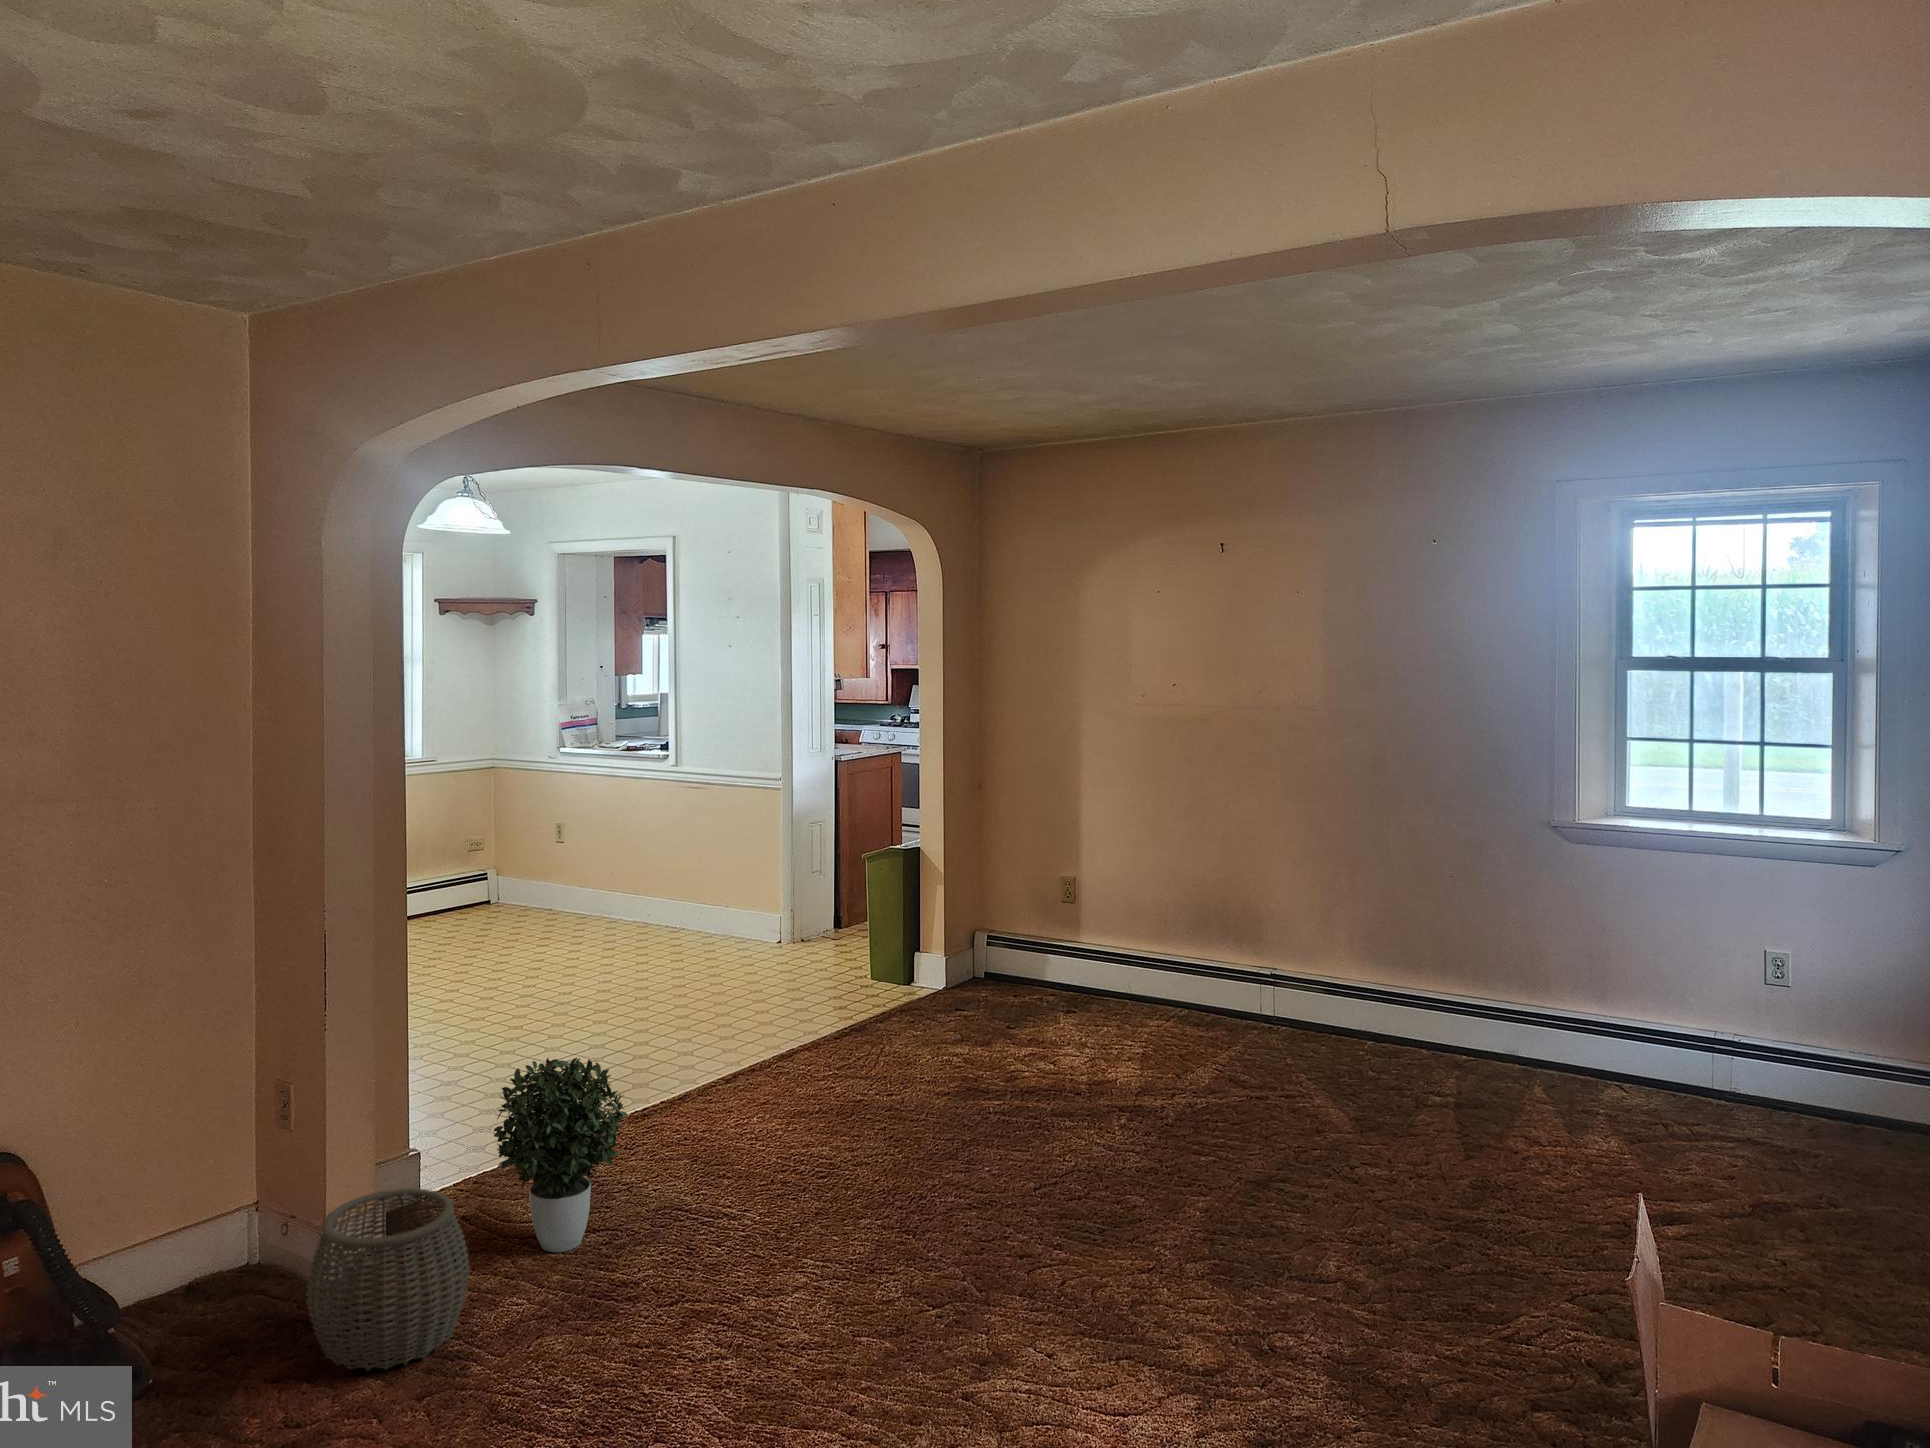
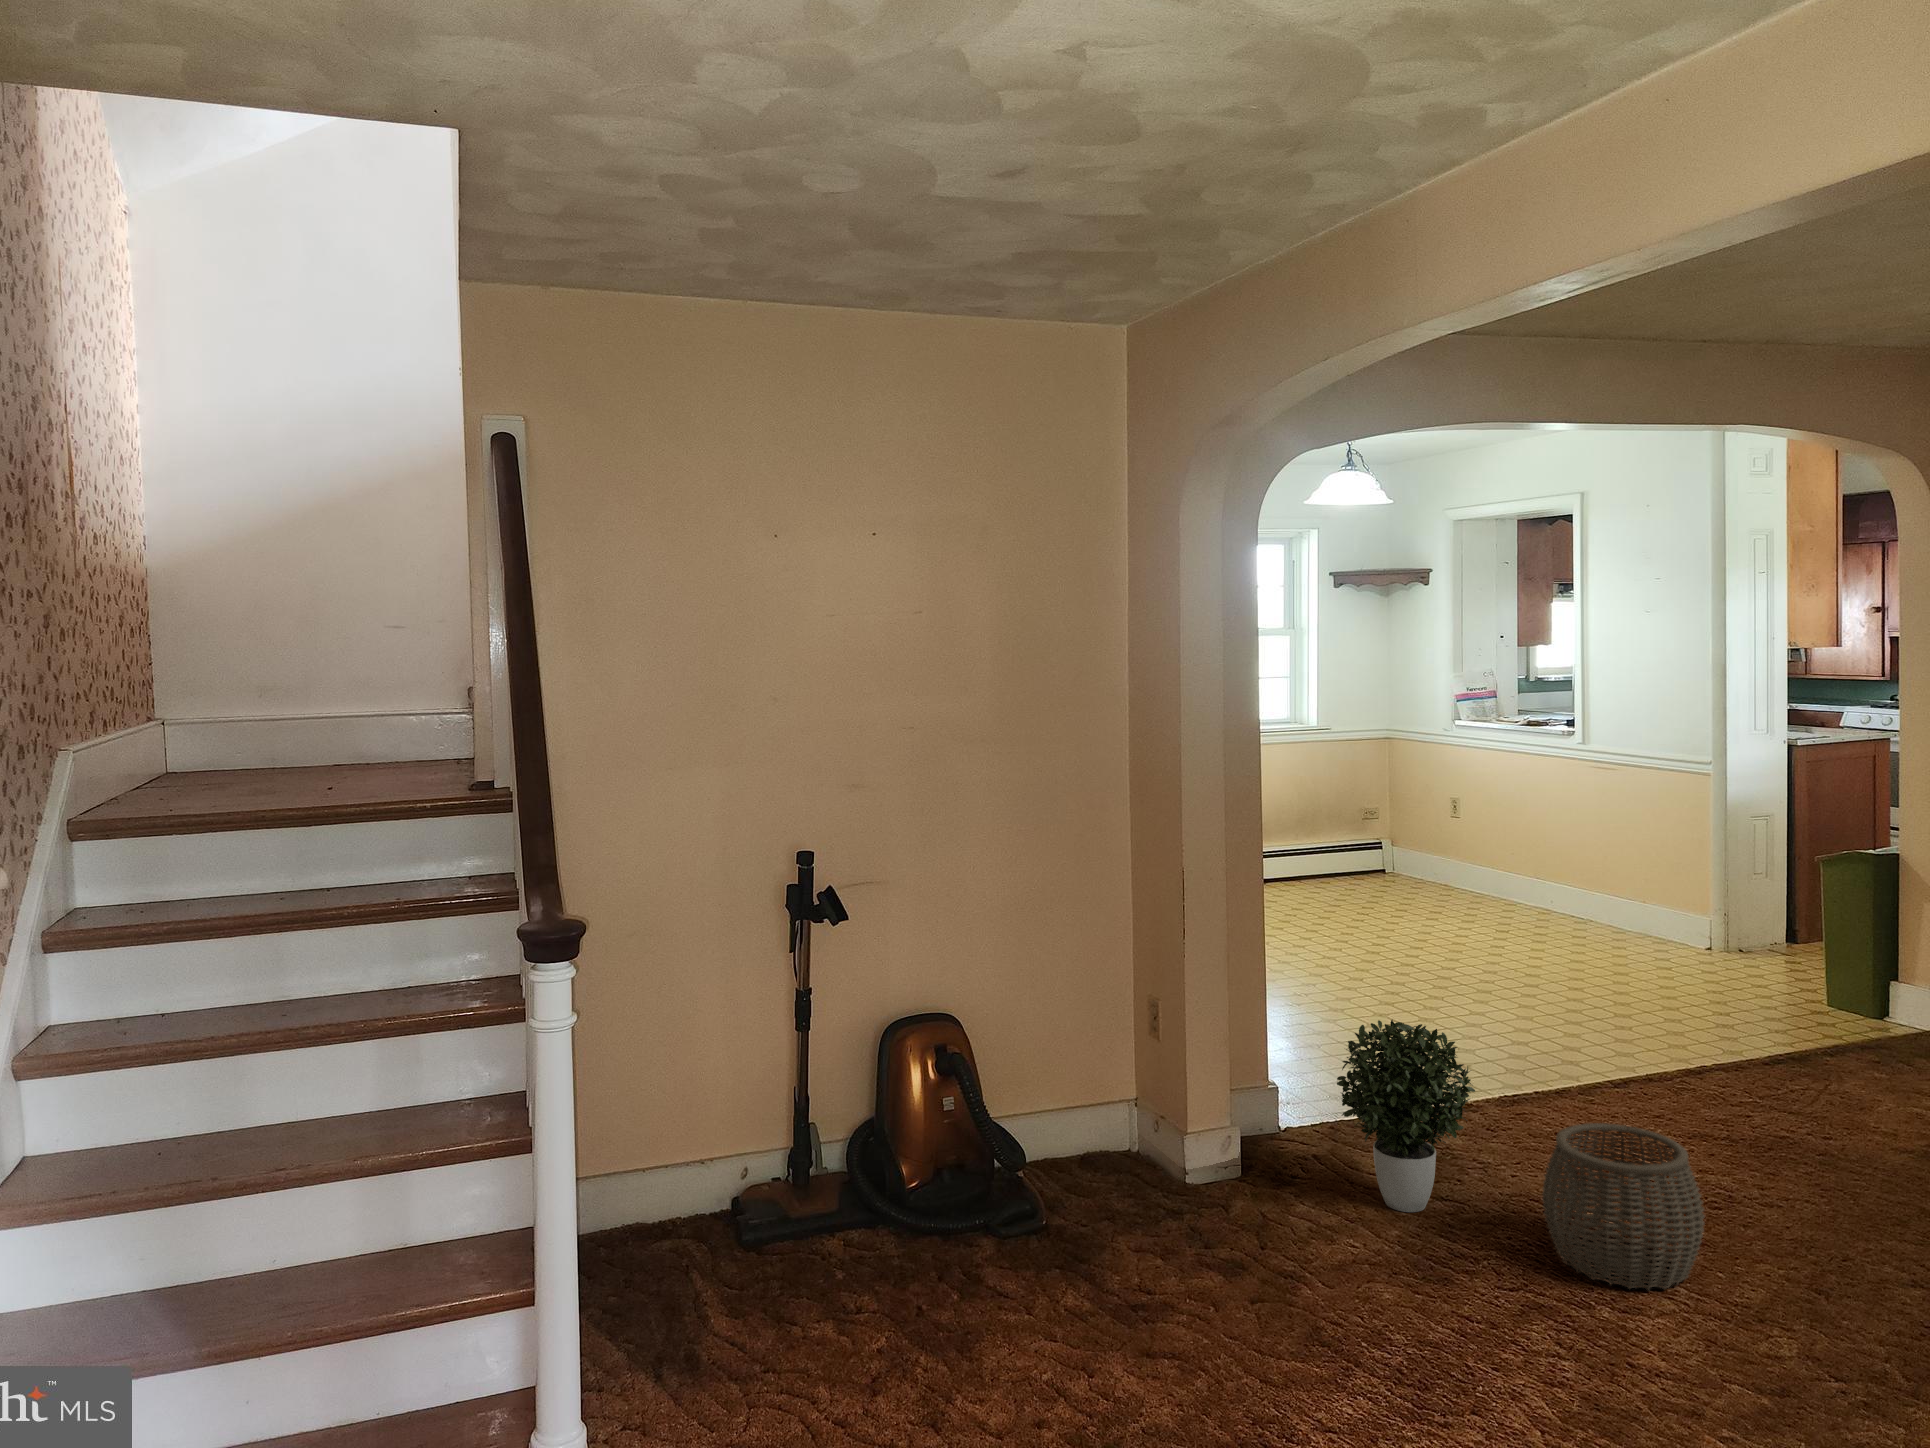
woven basket: present [306,1188,469,1371] -> present [1542,1123,1705,1290]

